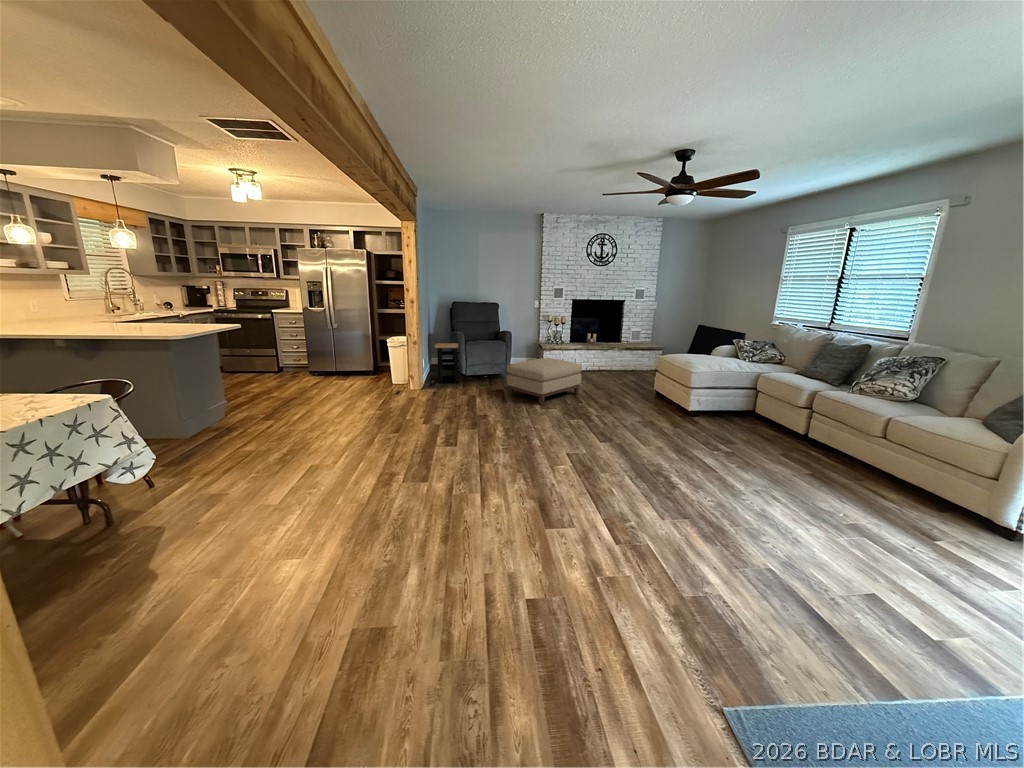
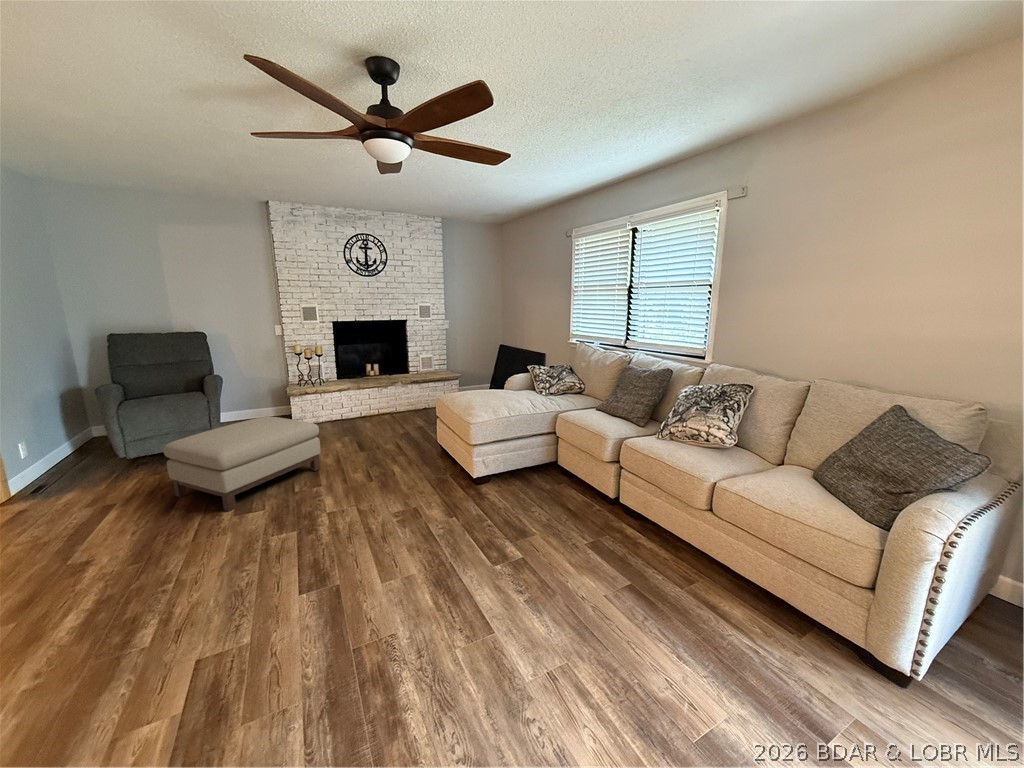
side table: present [435,343,460,384] -> none [8,407,100,490]

